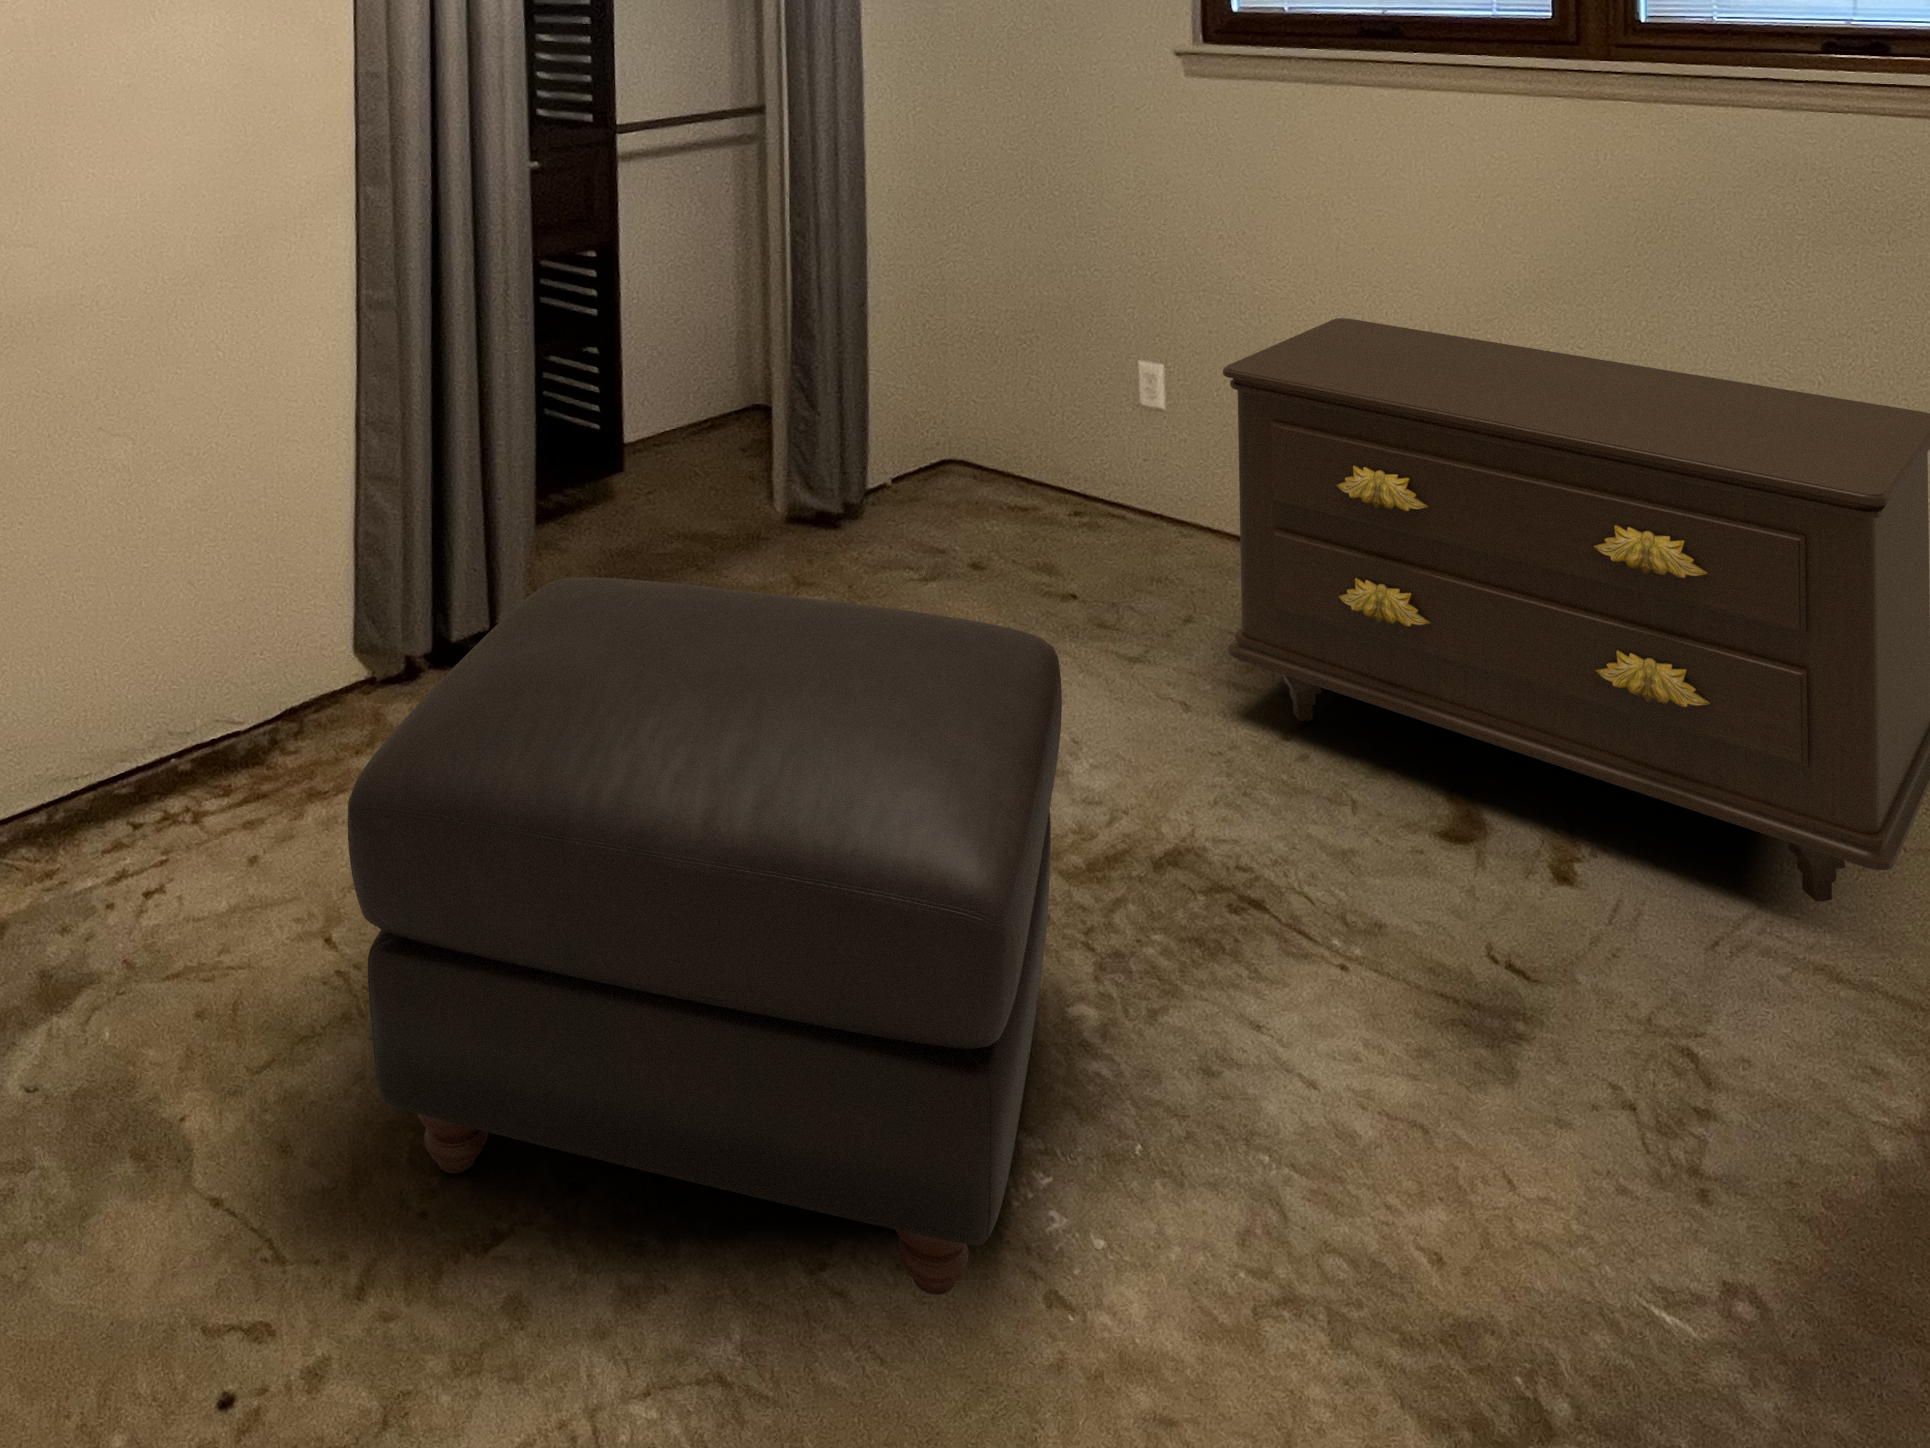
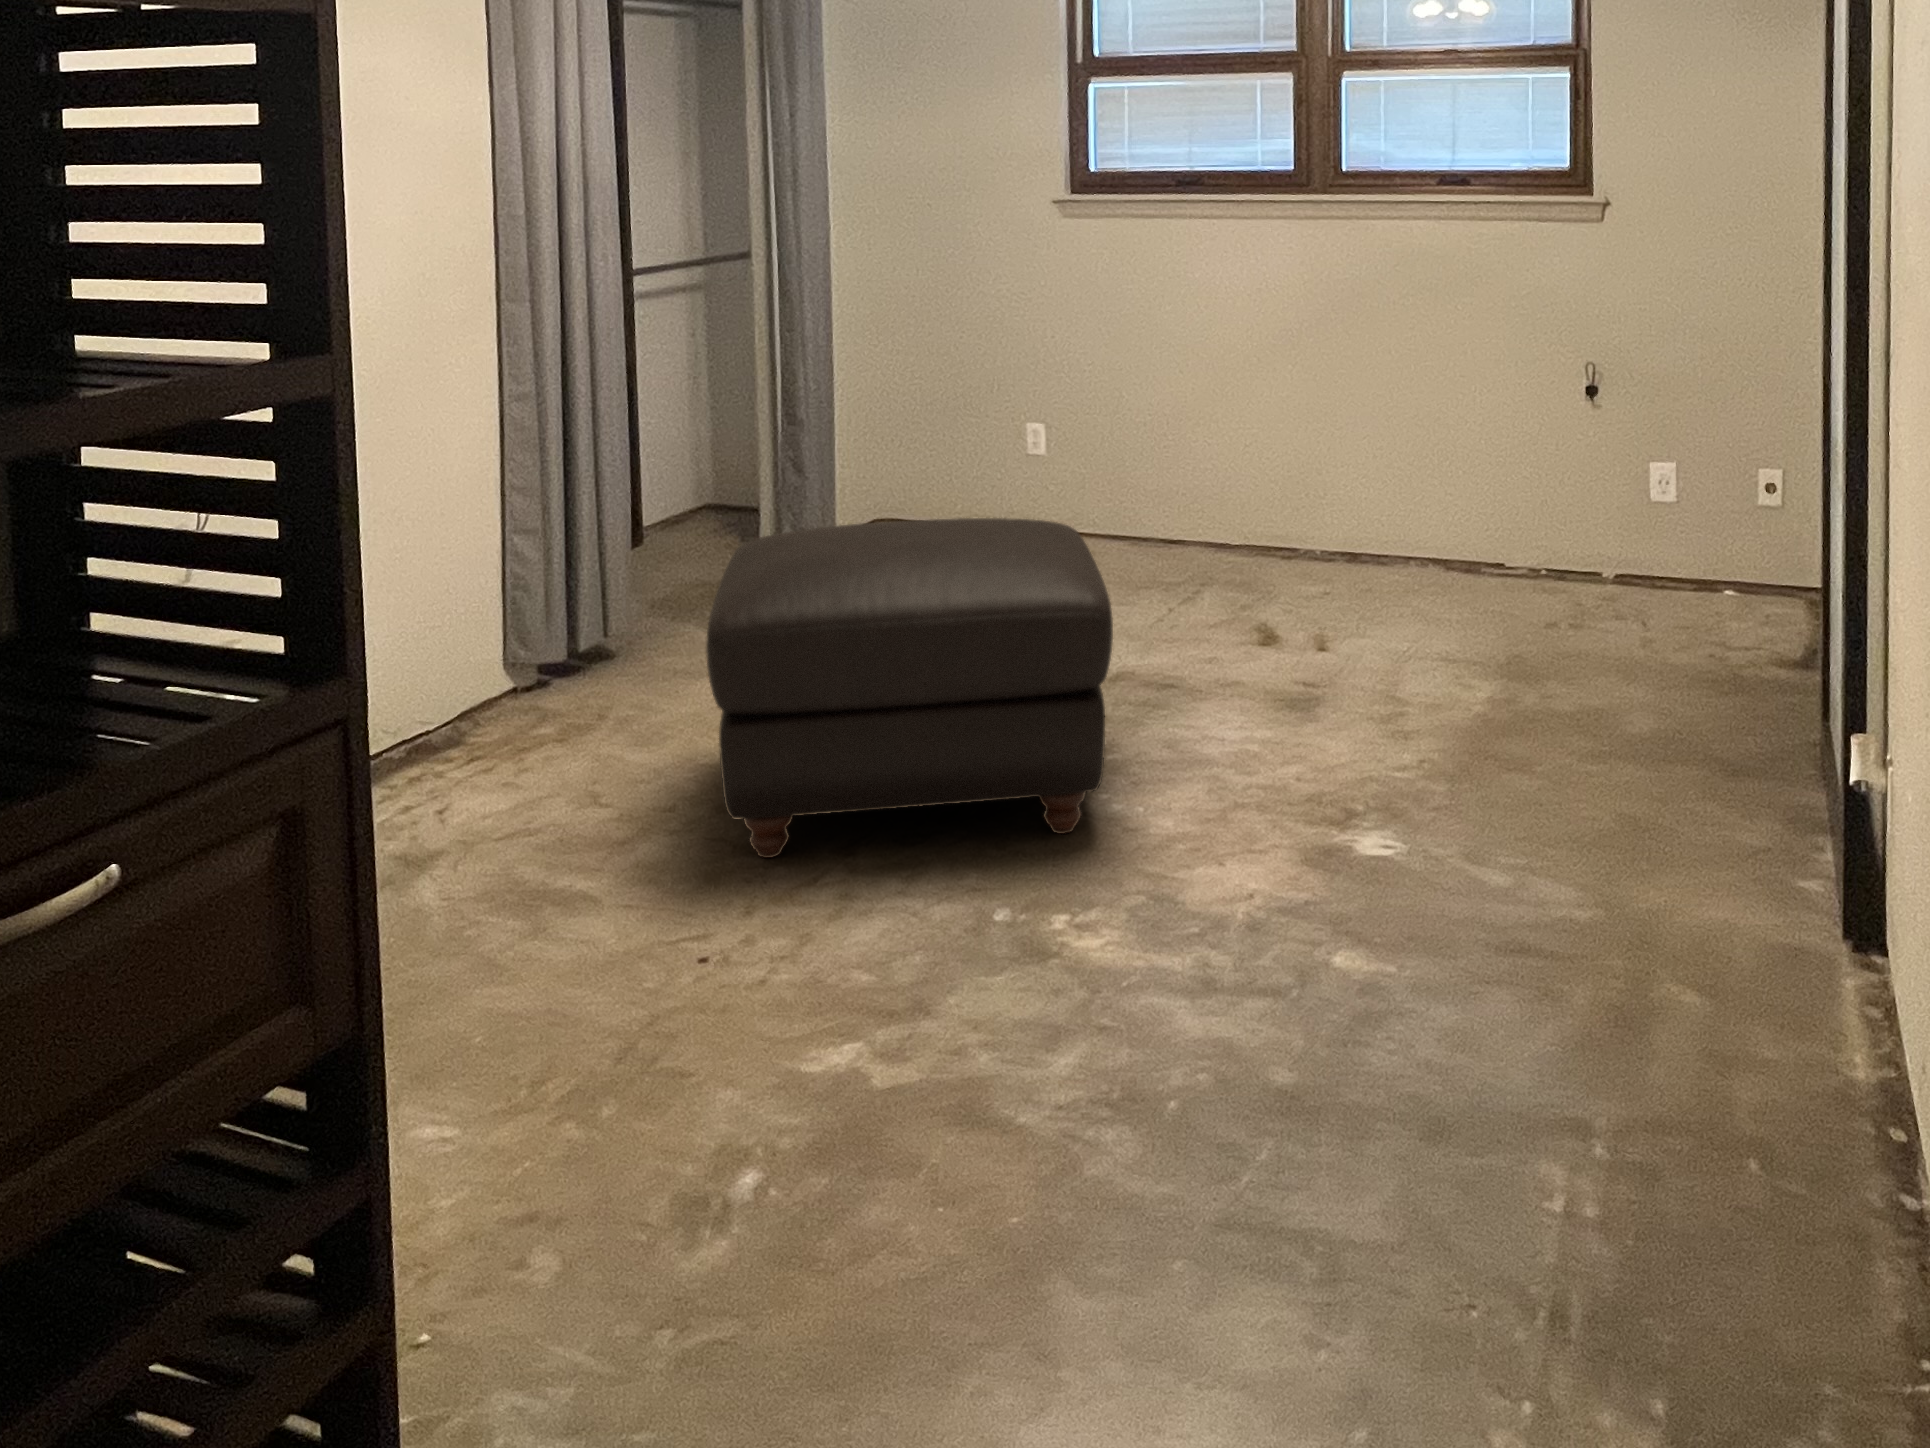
dresser: present [1223,318,1930,901] -> none [1123,367,1494,634]

